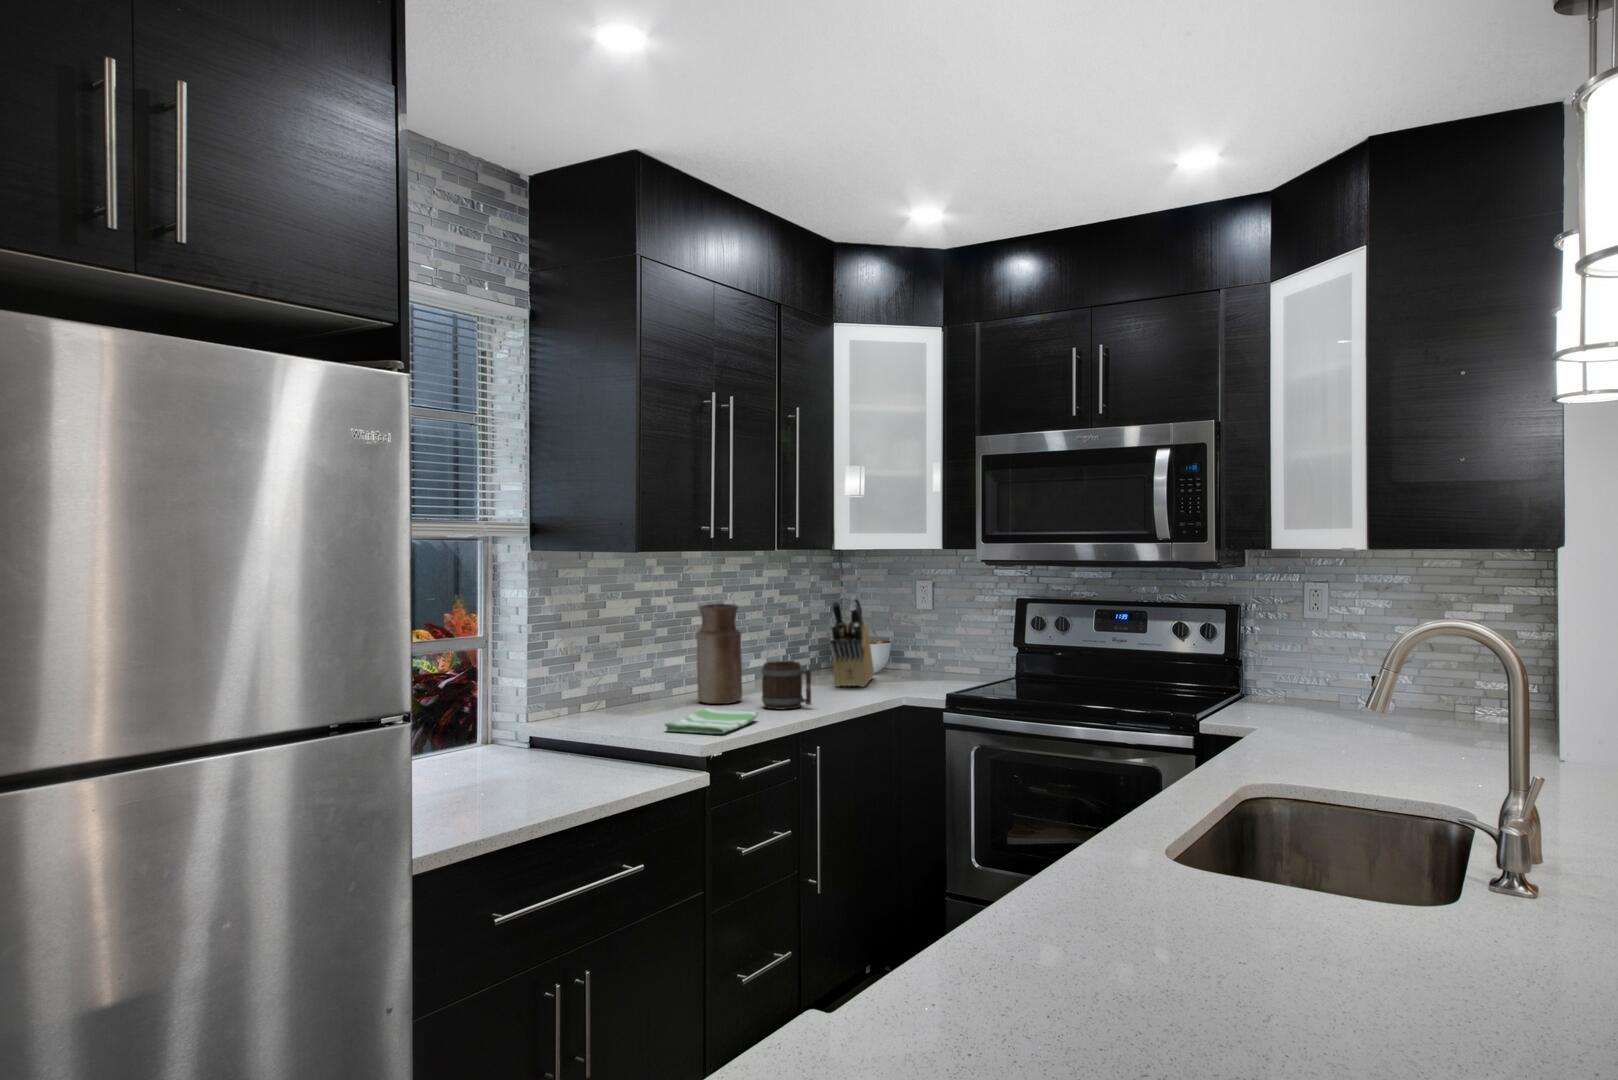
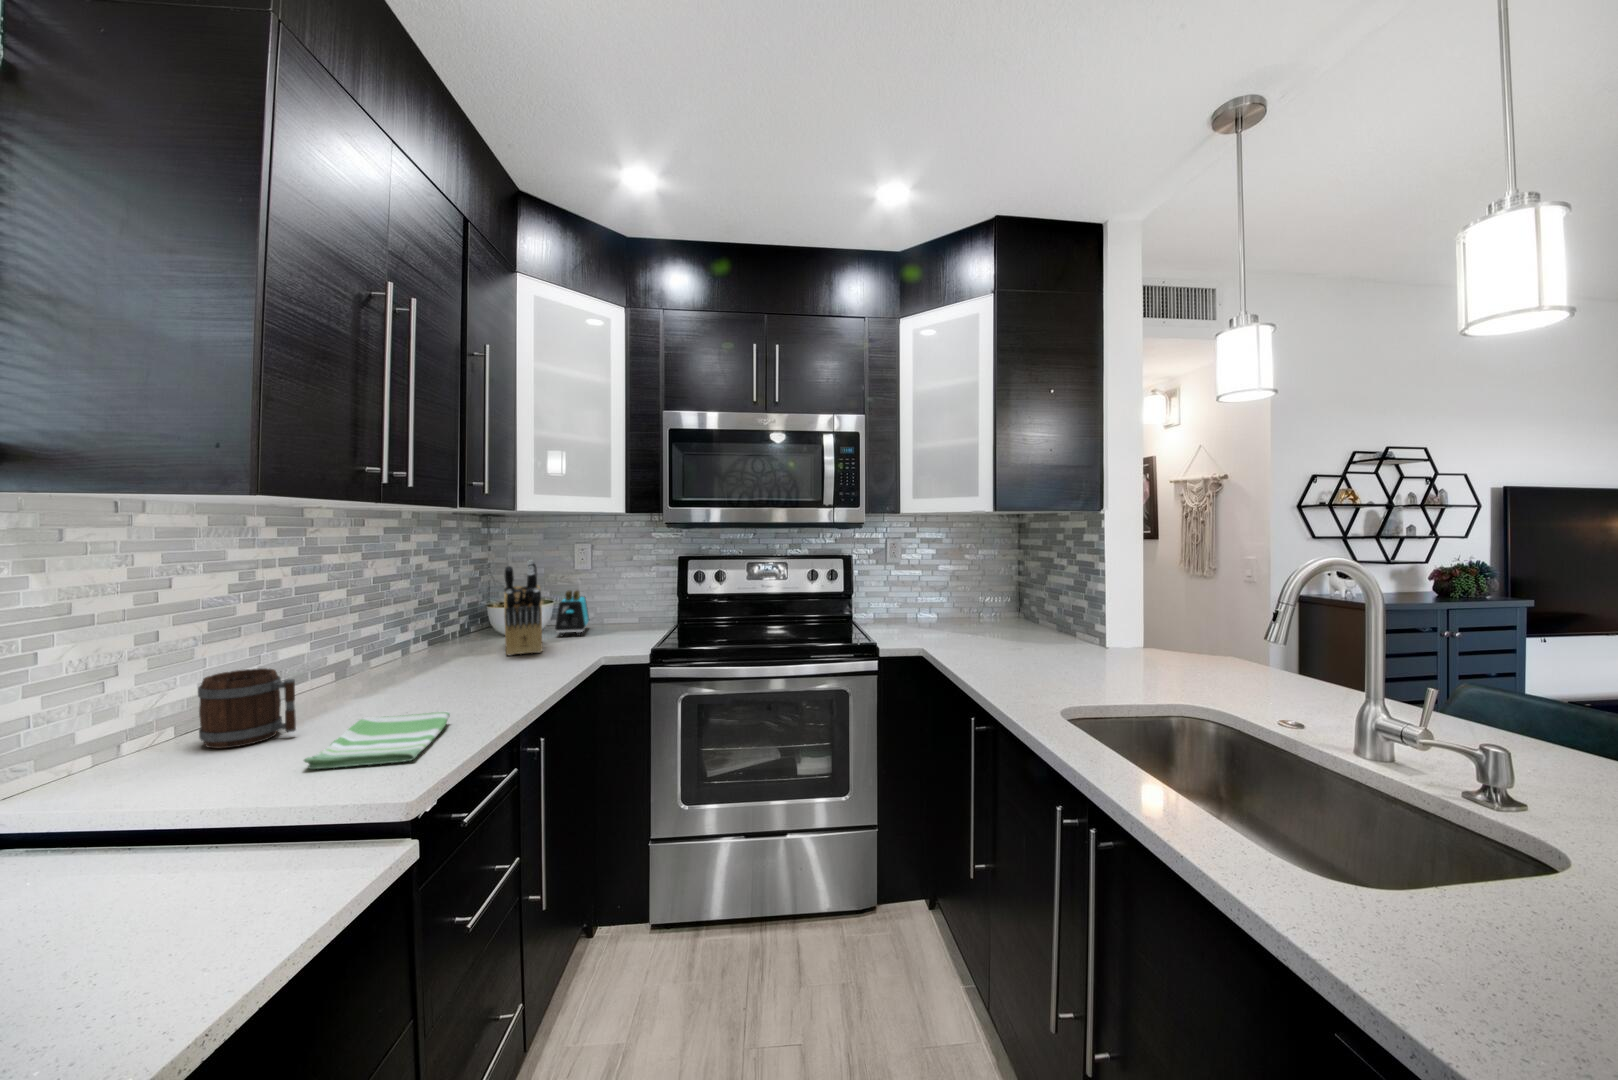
vase: present [696,604,742,704] -> none [332,574,402,702]
toaster: none [890,630,931,677] -> present [555,590,589,636]
mug: present [761,661,811,710] -> present [198,668,296,749]

